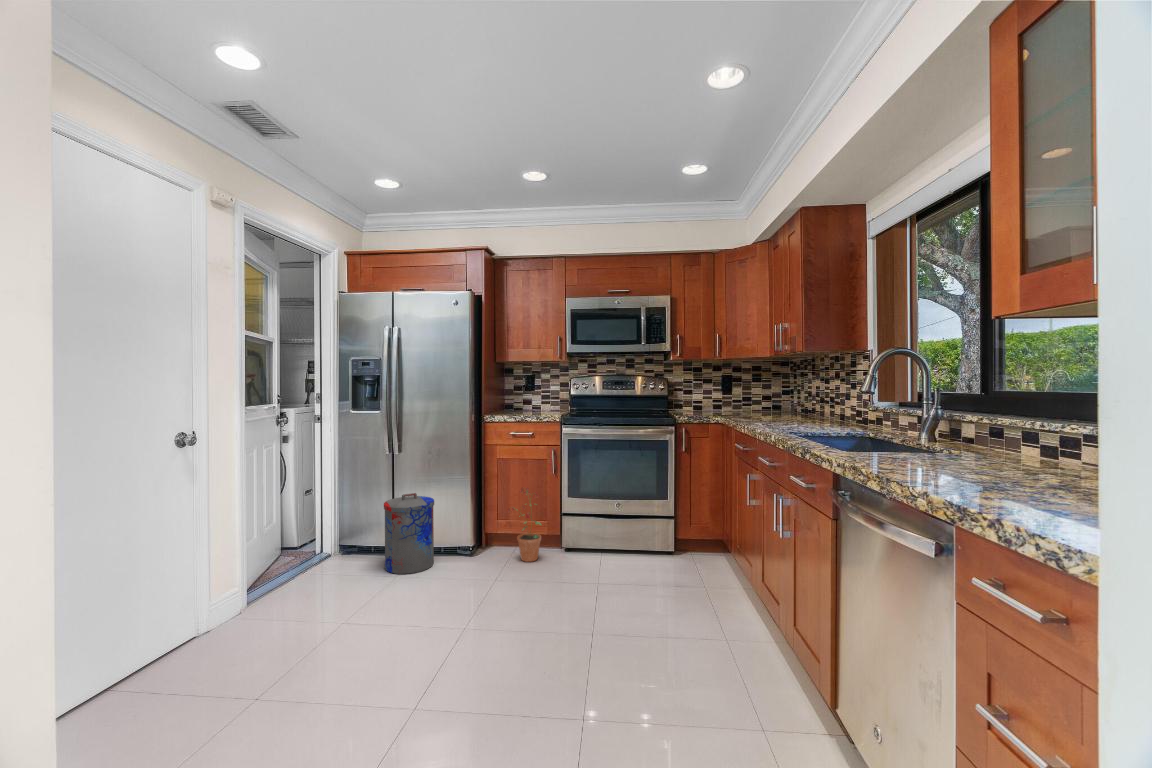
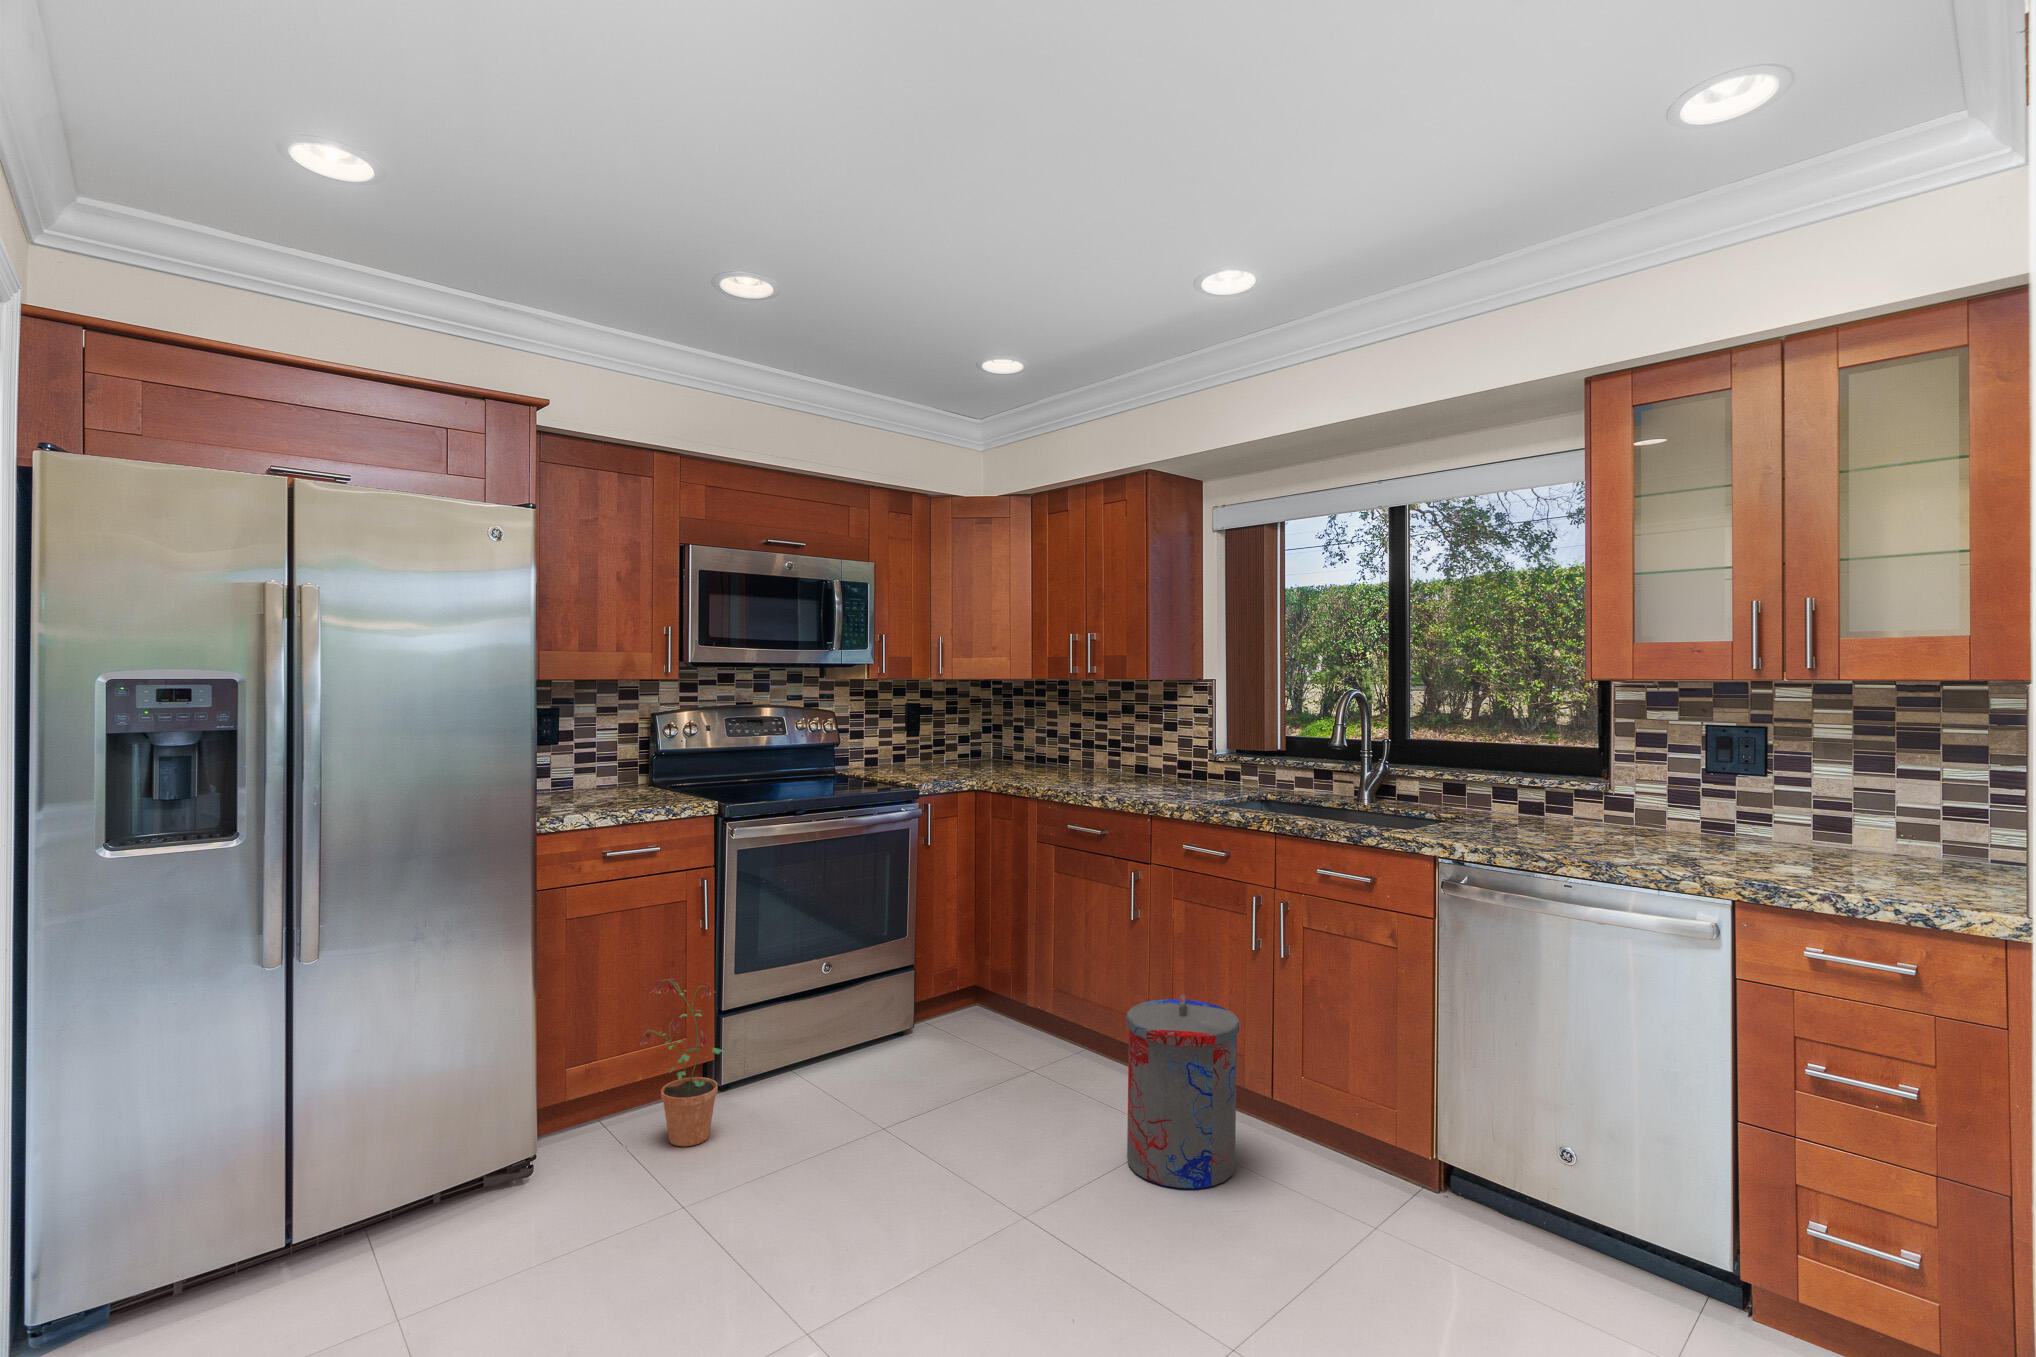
trash can: present [384,493,434,574] -> present [1127,995,1239,1189]

